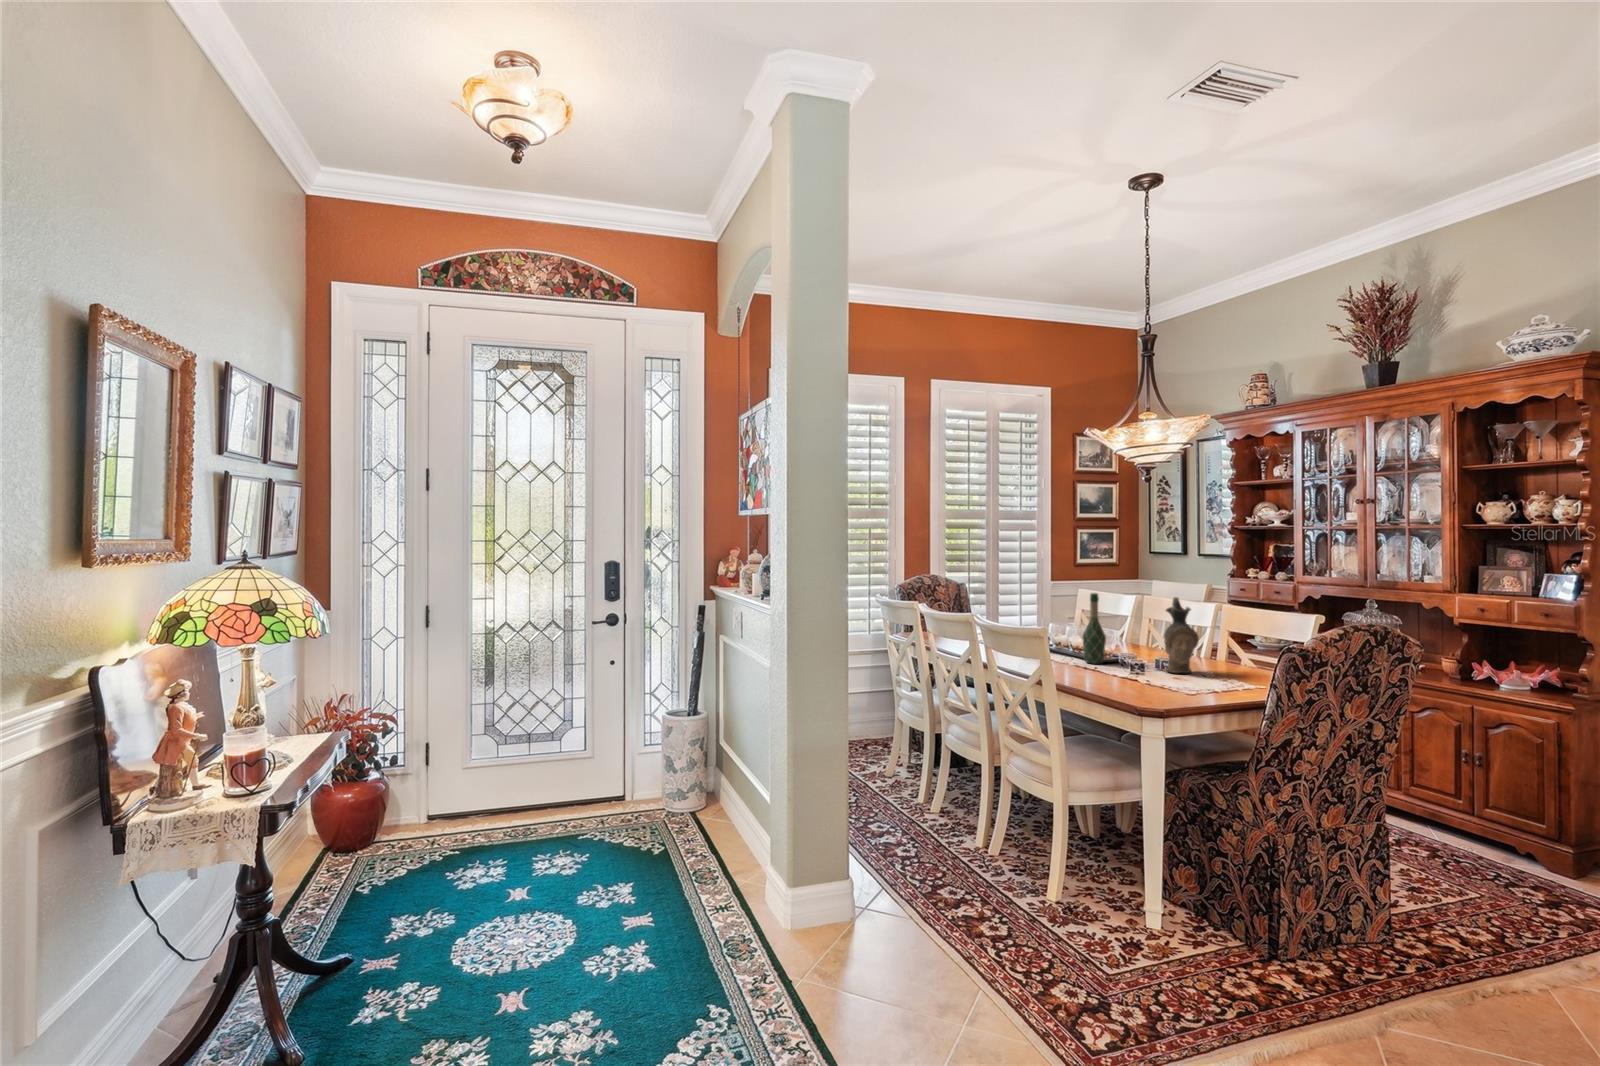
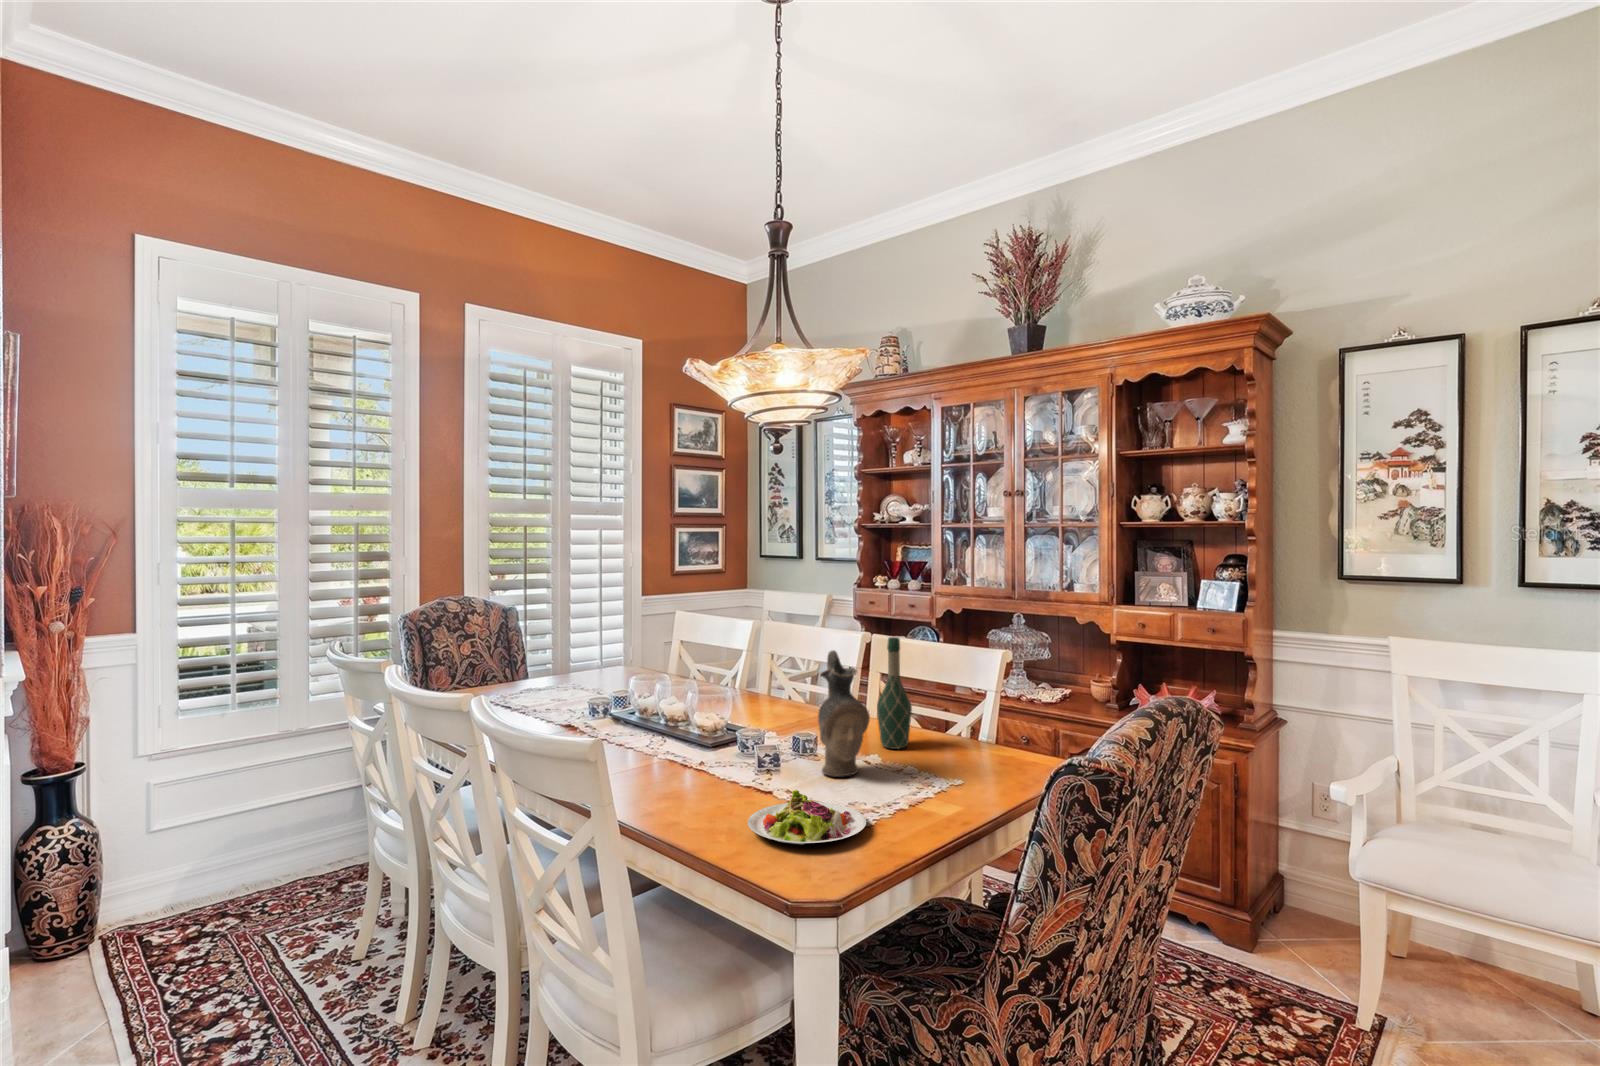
wine bottle: present [1082,593,1106,664] -> present [877,637,912,749]
salad plate: none [1112,670,1185,691] -> present [748,790,866,845]

